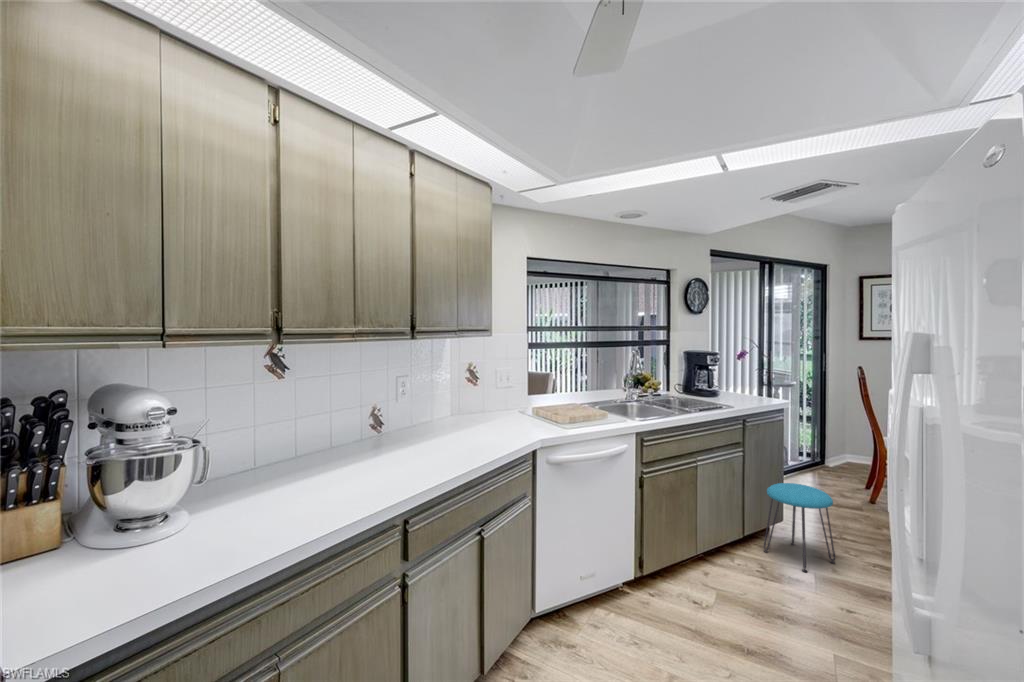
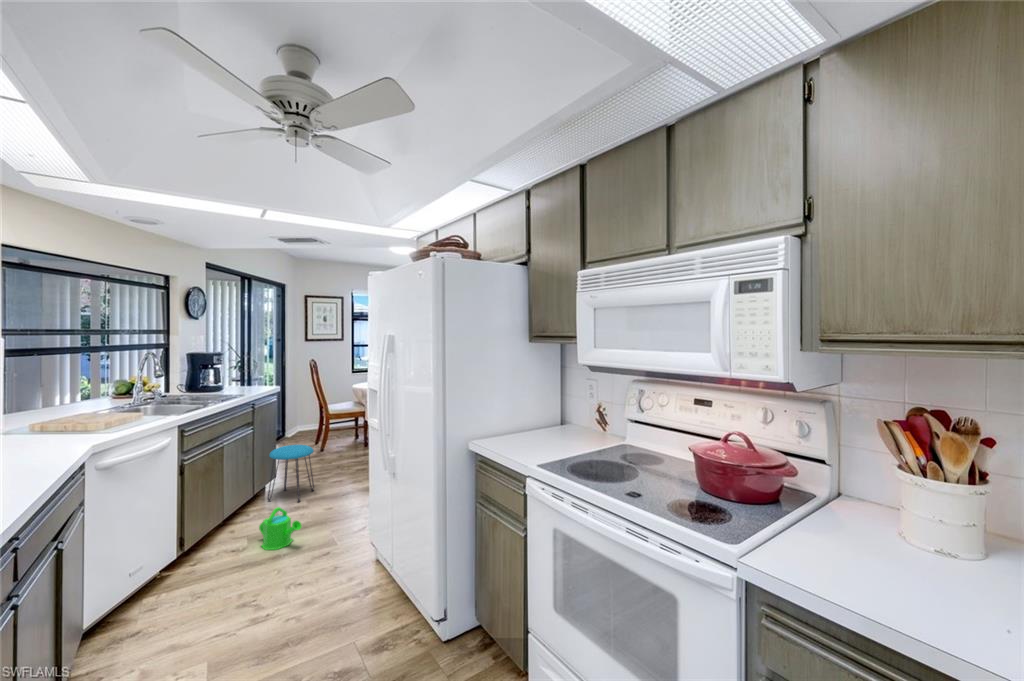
watering can: none [727,573,779,637] -> present [259,507,301,550]

